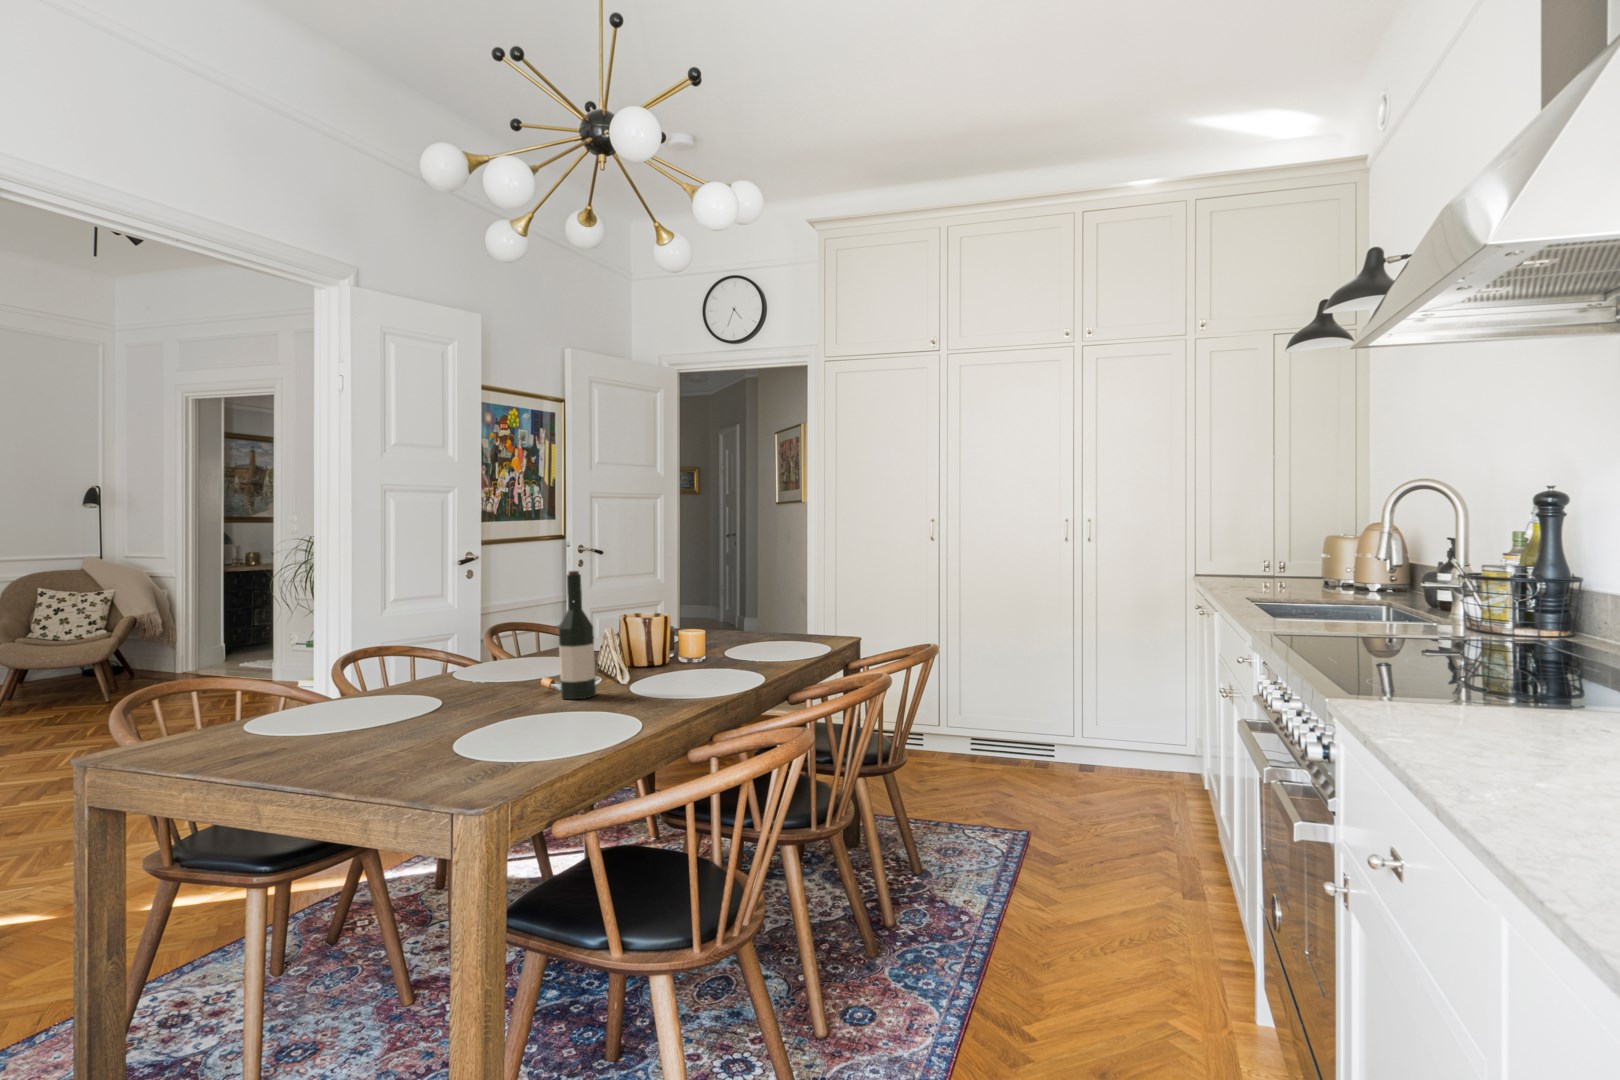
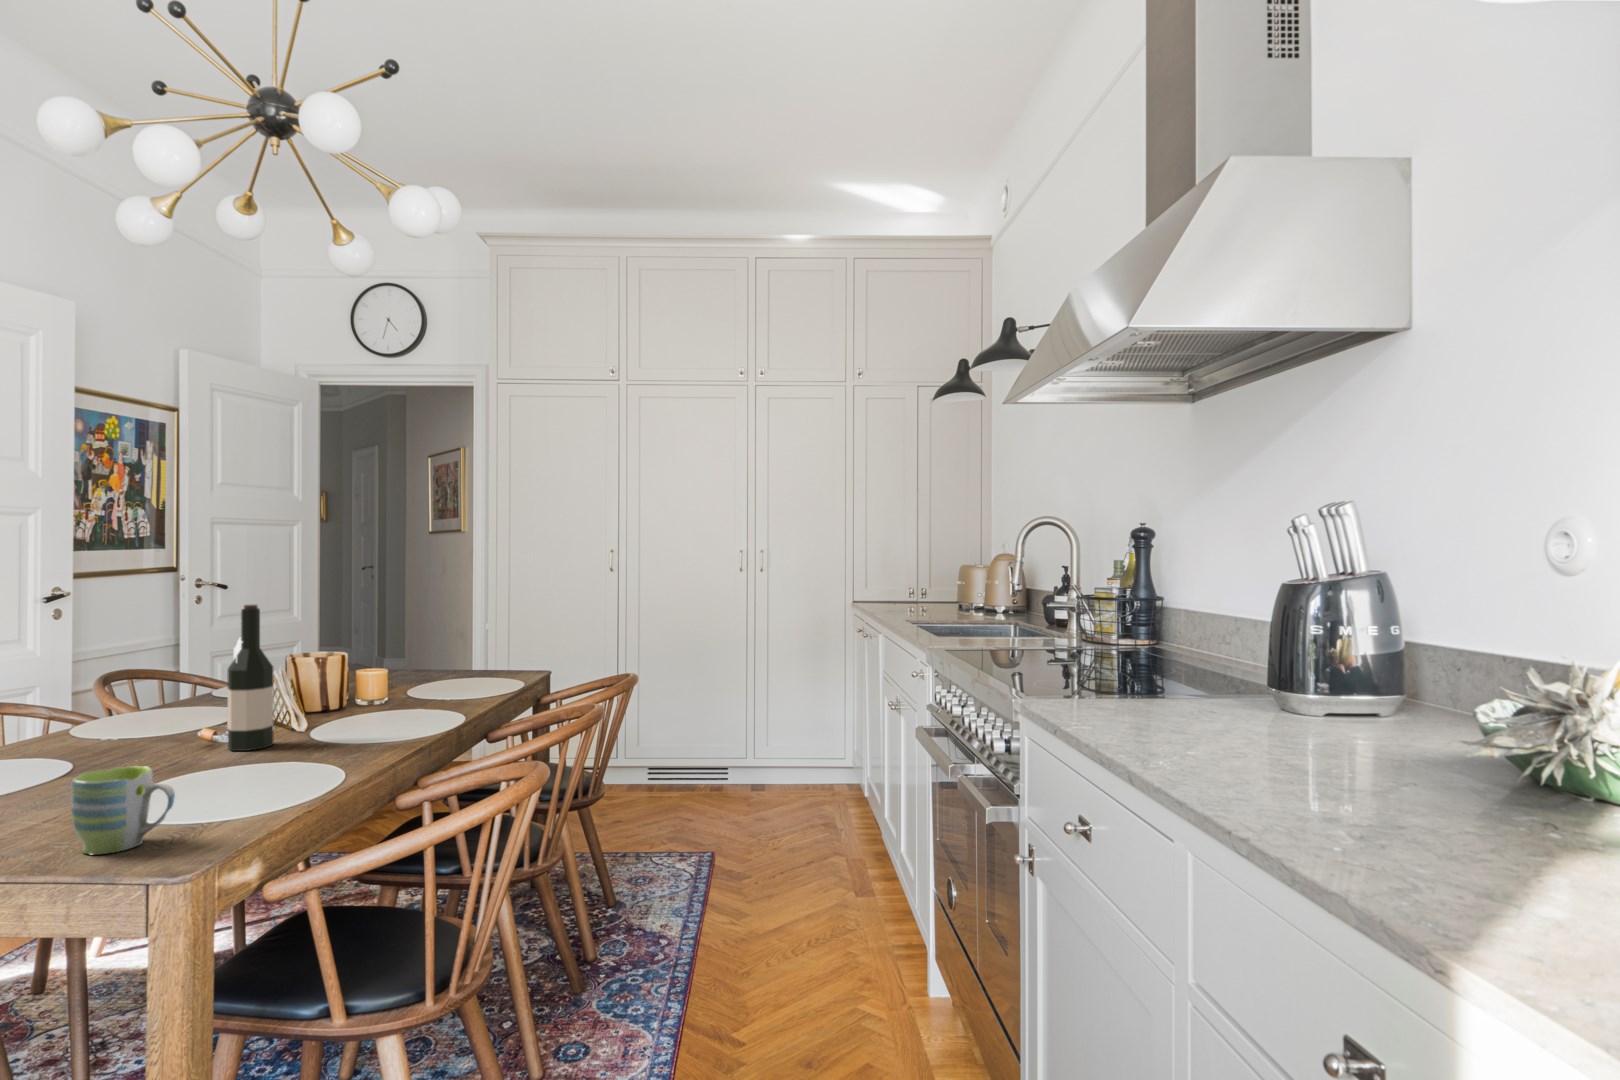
mug: none [414,710,487,783] -> present [71,766,175,855]

